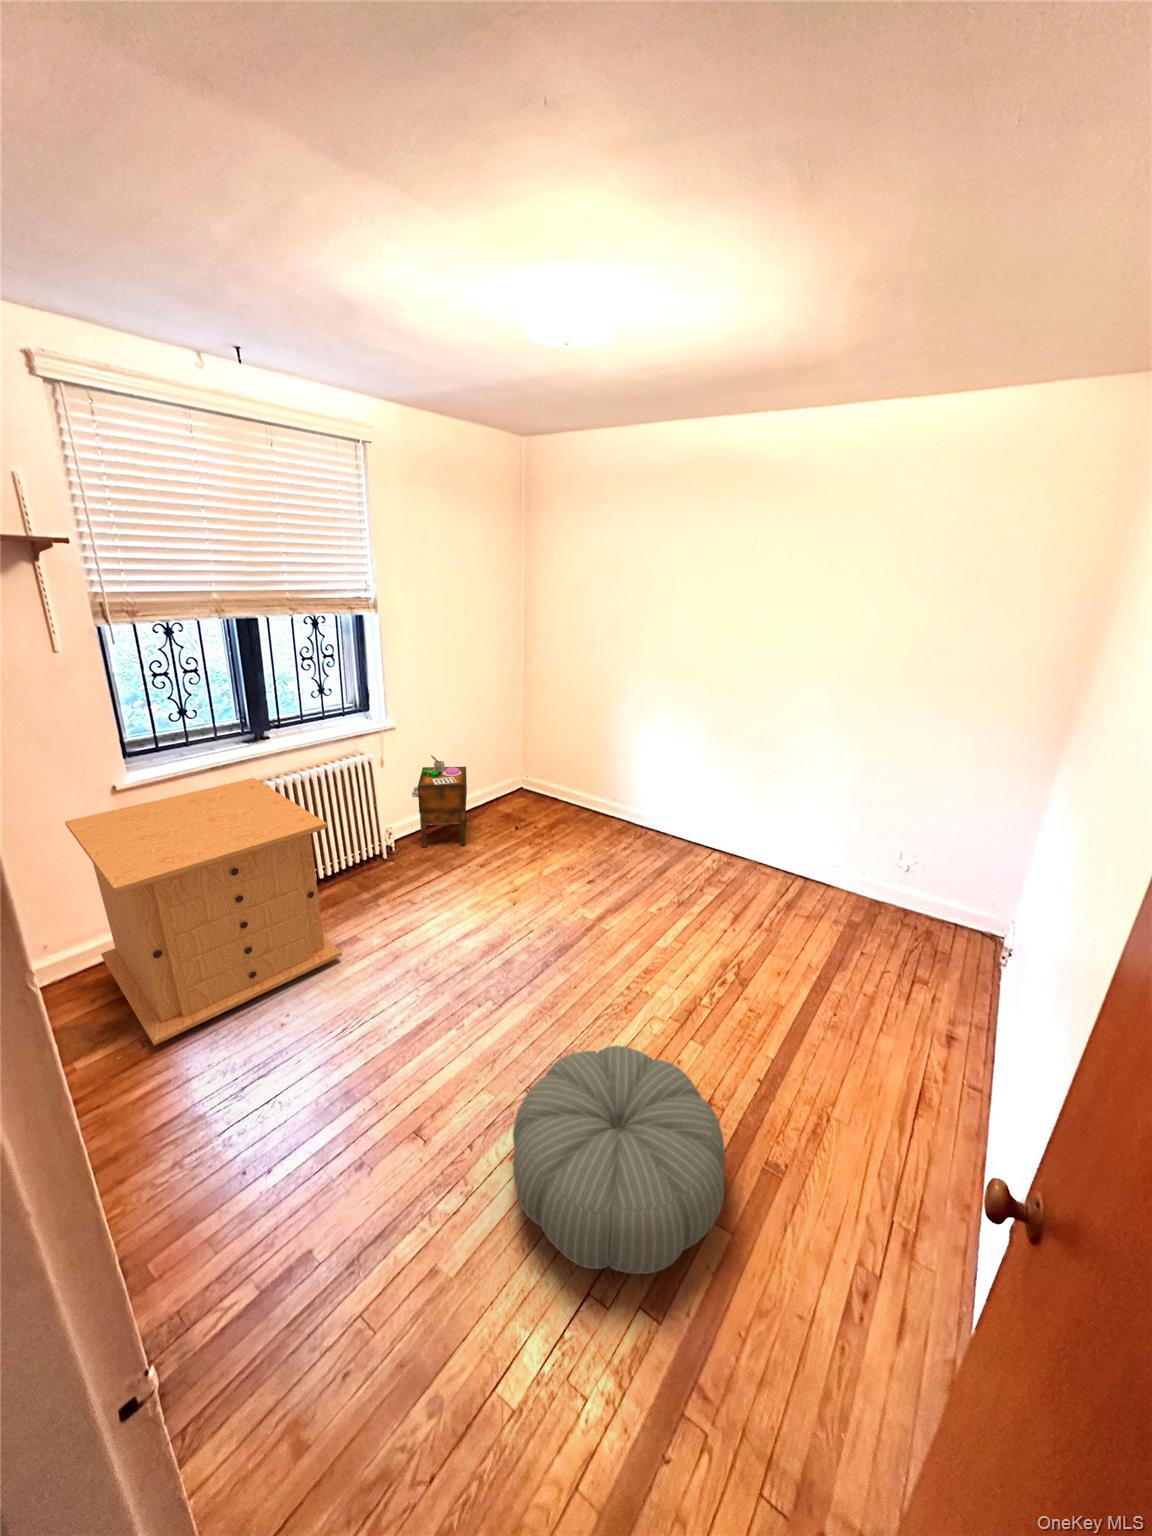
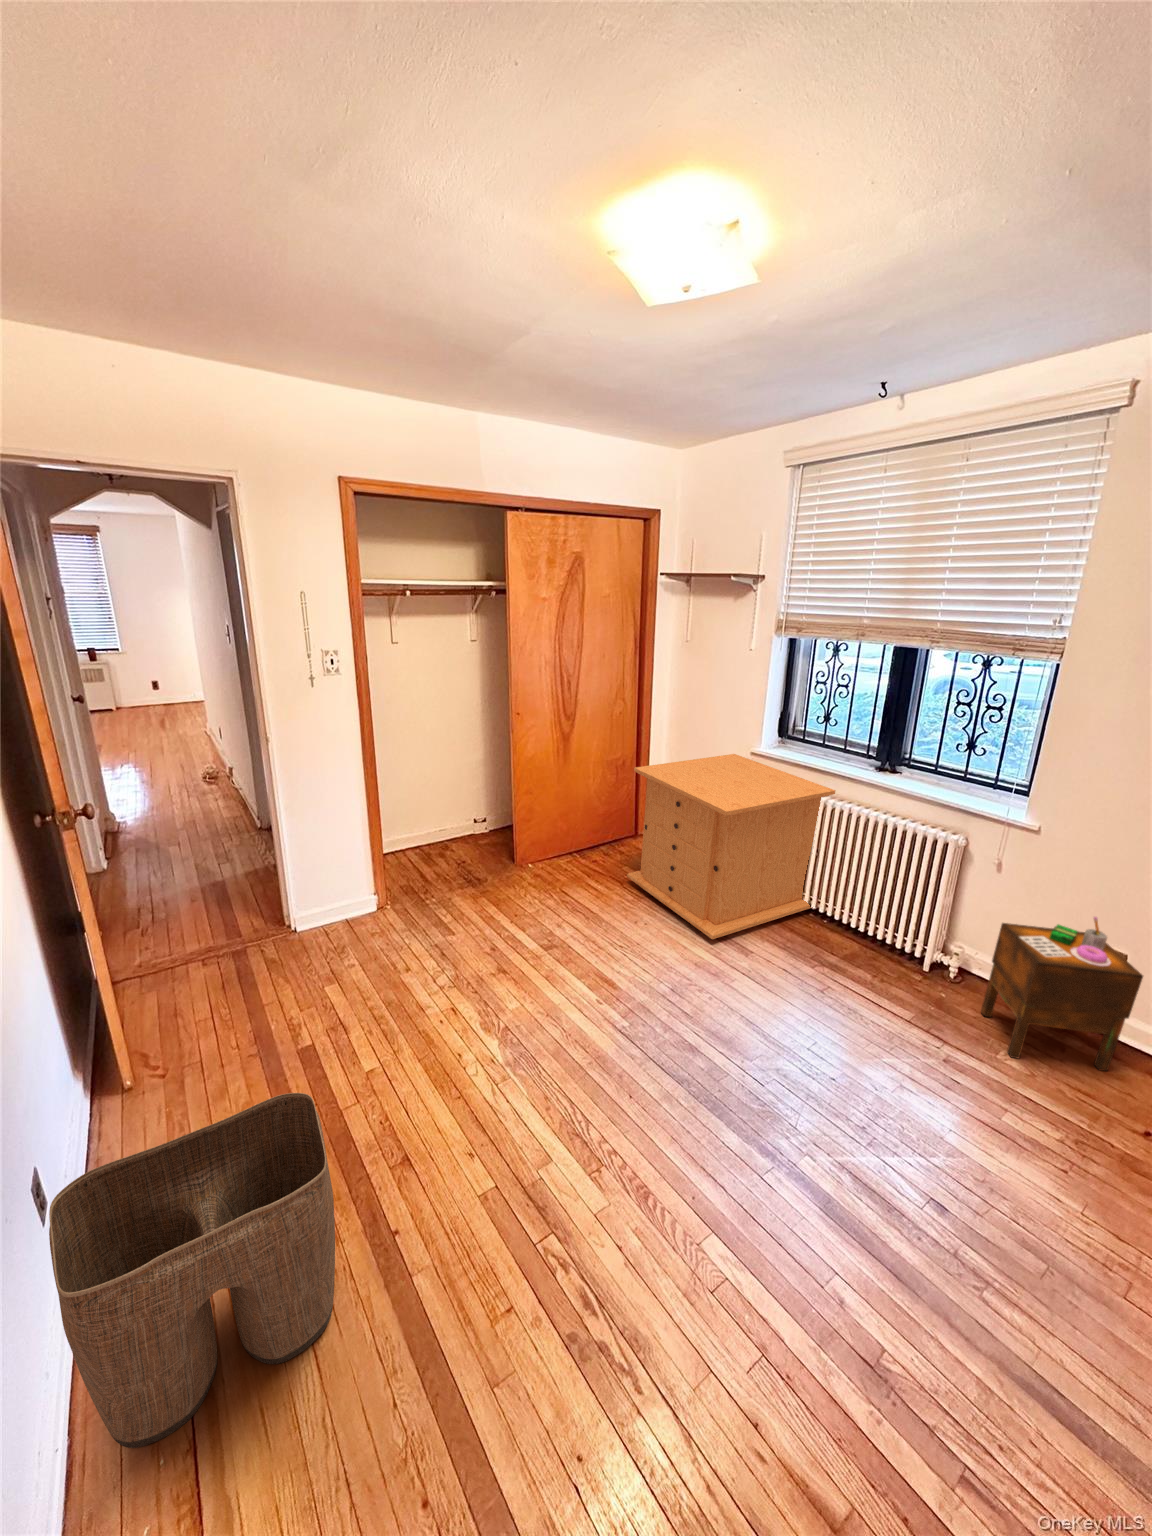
laundry basket: none [812,961,1010,1184] -> present [49,1093,335,1448]
pouf: present [513,1046,725,1274] -> none [299,955,483,1110]

